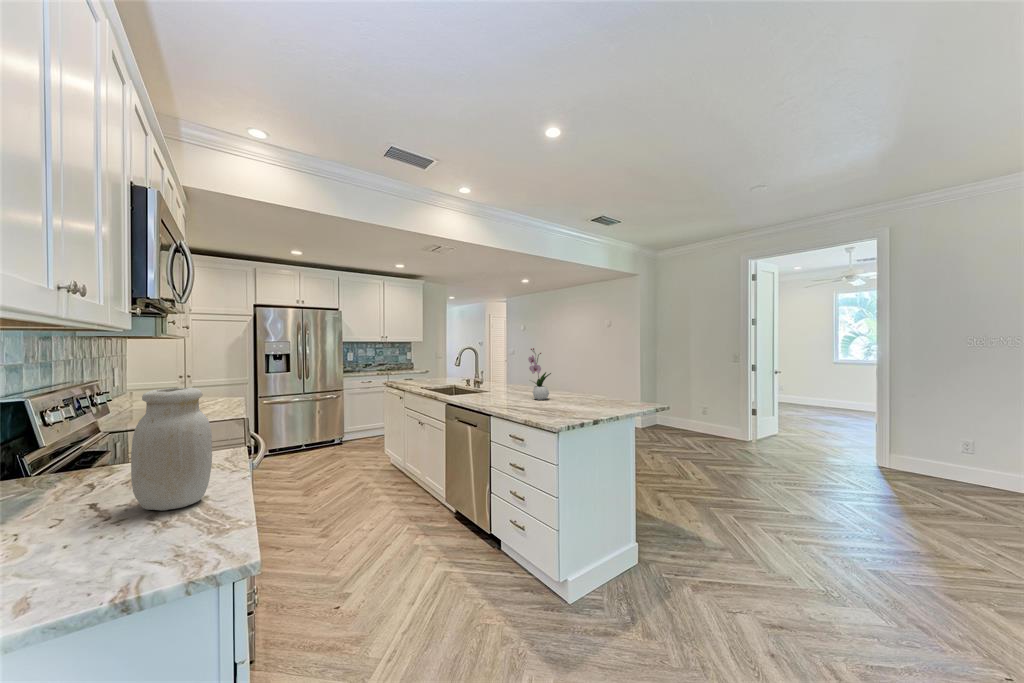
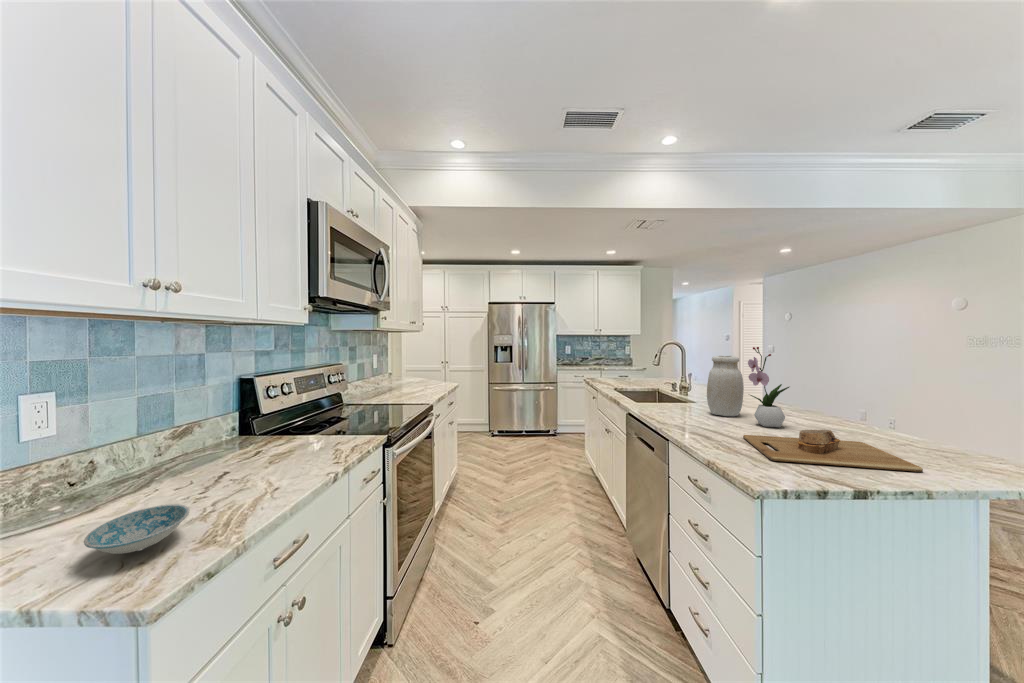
jar: present [131,388,212,510] -> present [707,356,744,416]
cutting board: none [533,395,614,414] -> present [743,430,923,472]
ceramic bowl: none [77,511,180,556] -> present [84,504,189,554]

